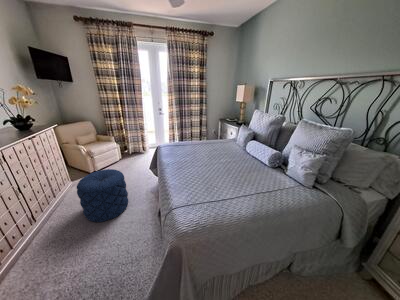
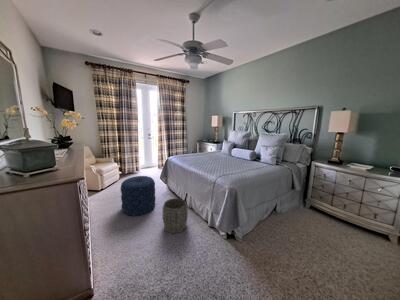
woven basket: none [96,218,139,274] -> present [163,198,188,233]

